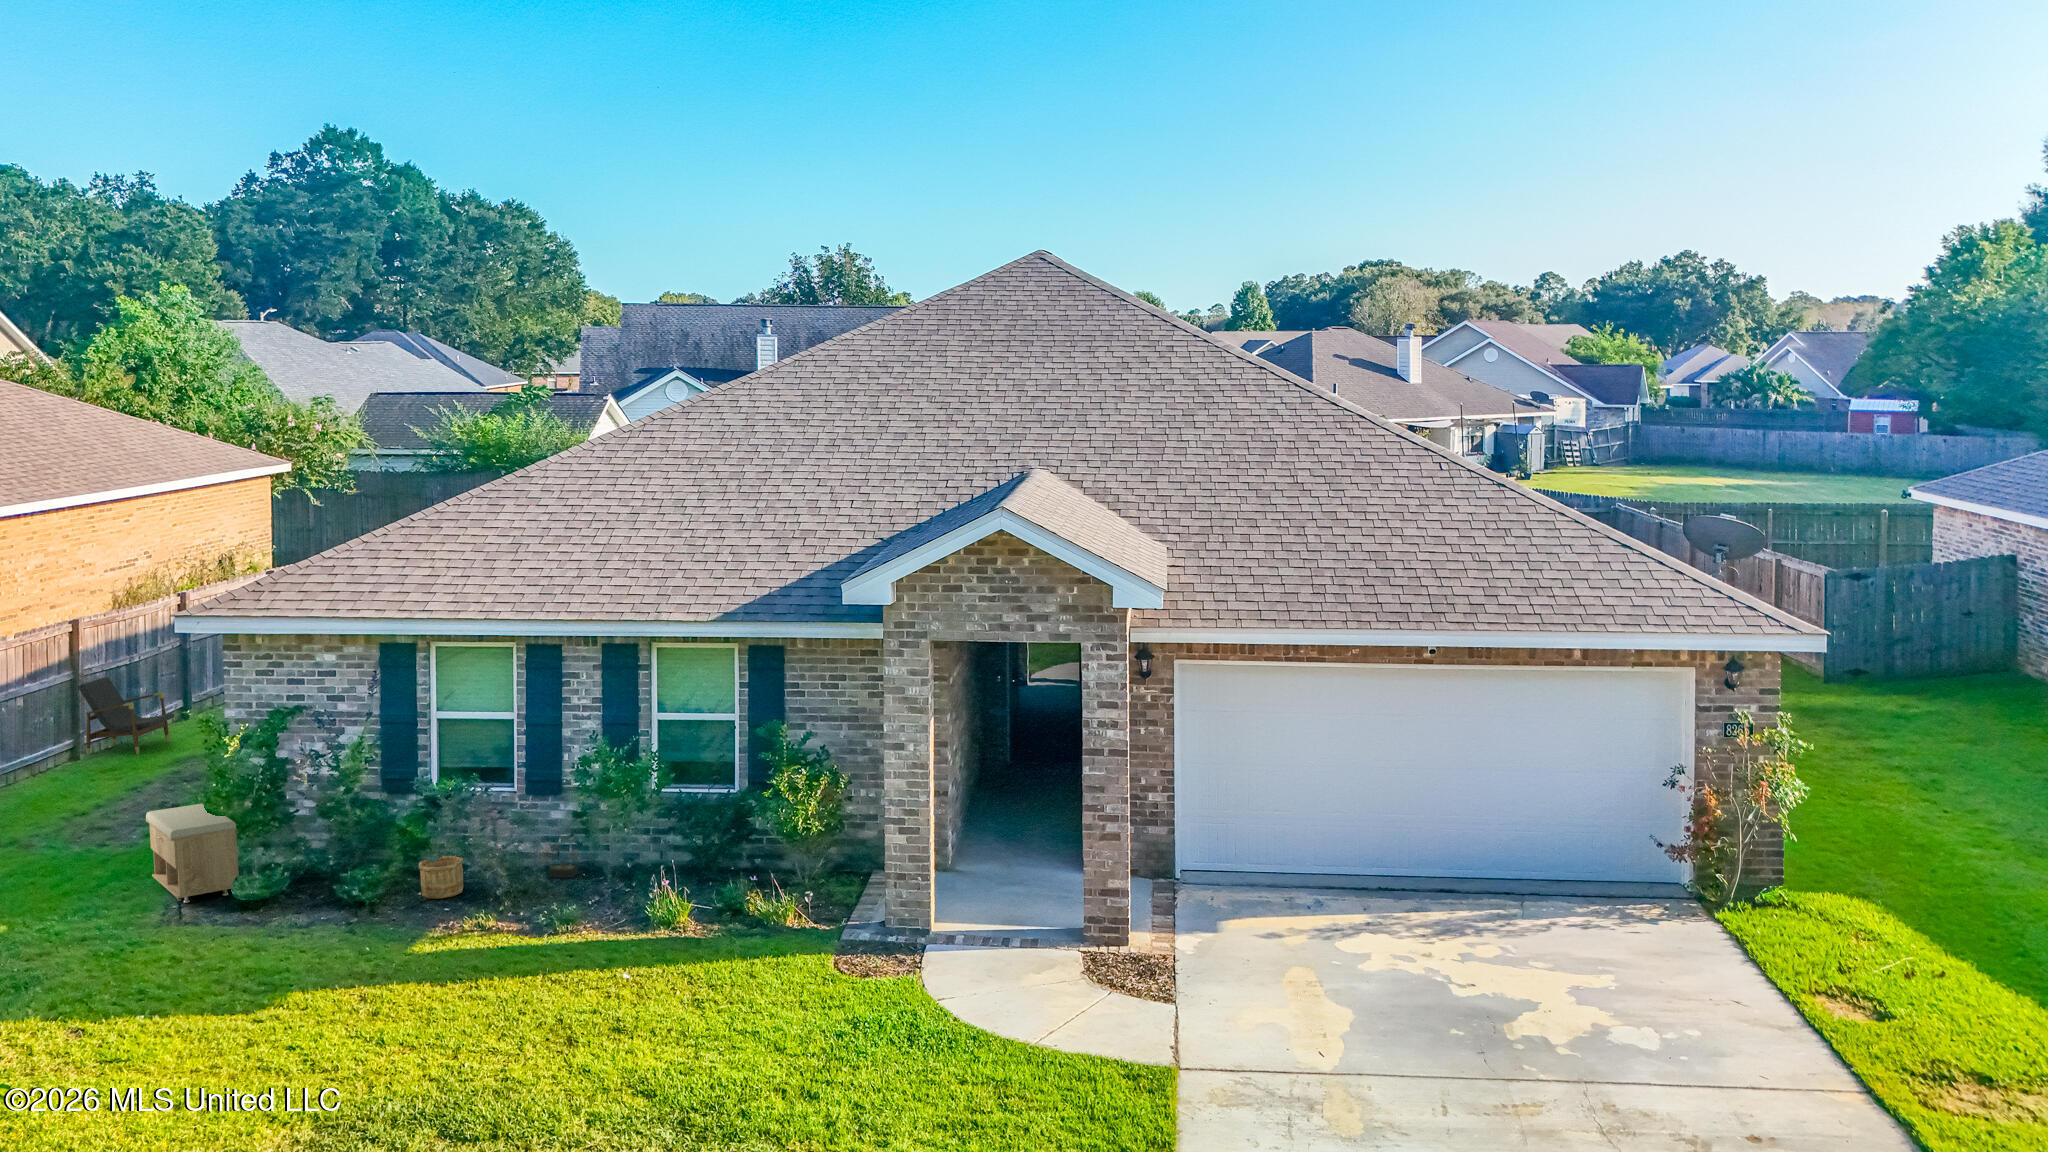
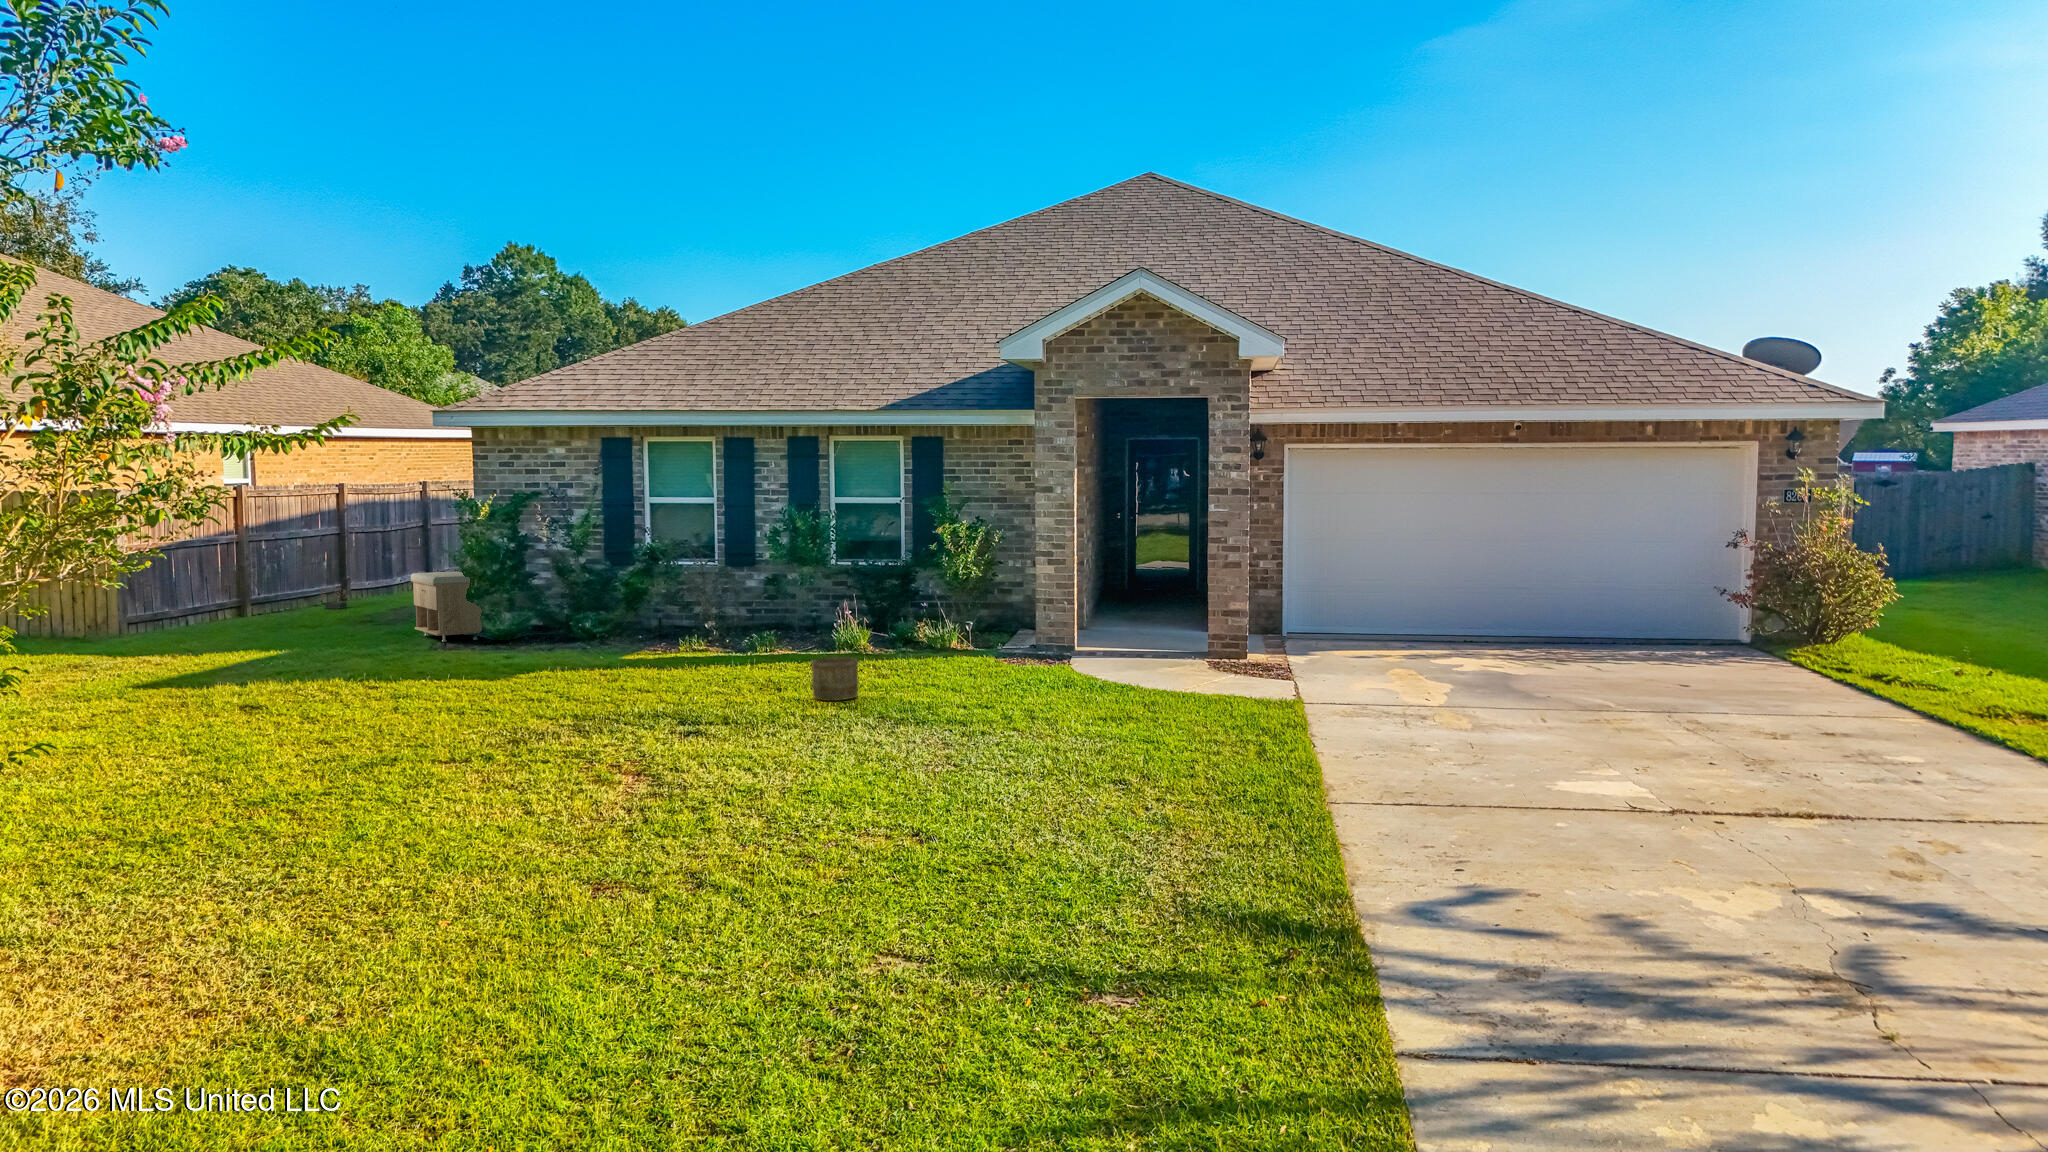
lounge chair: present [78,677,175,755] -> none [342,532,419,593]
decorative plant: present [542,843,581,878] -> present [320,587,347,609]
wooden bucket: present [419,856,463,899] -> present [810,657,859,701]

